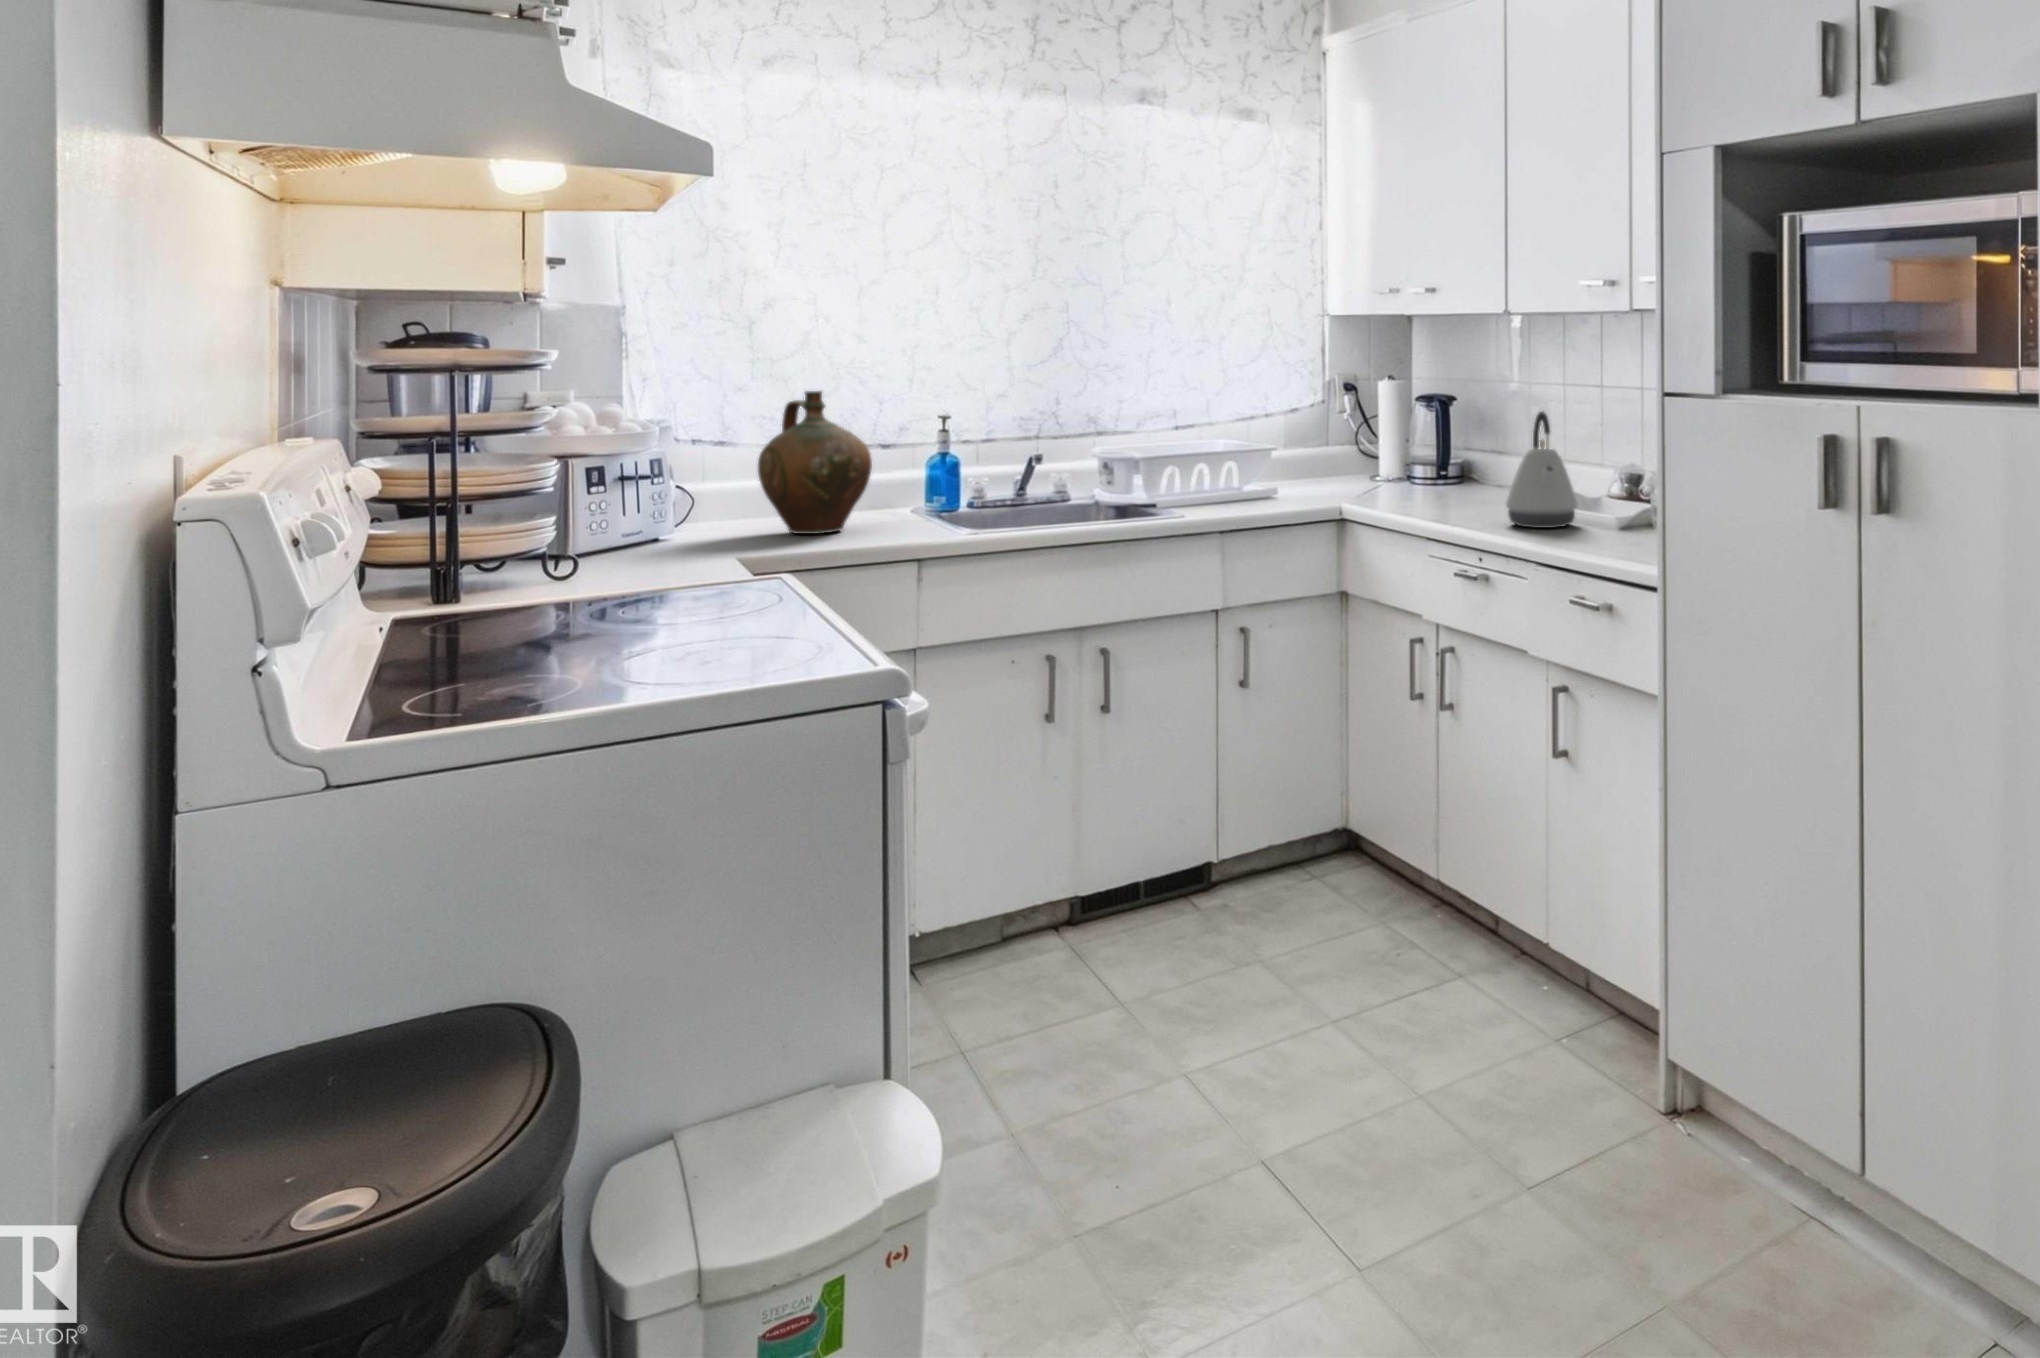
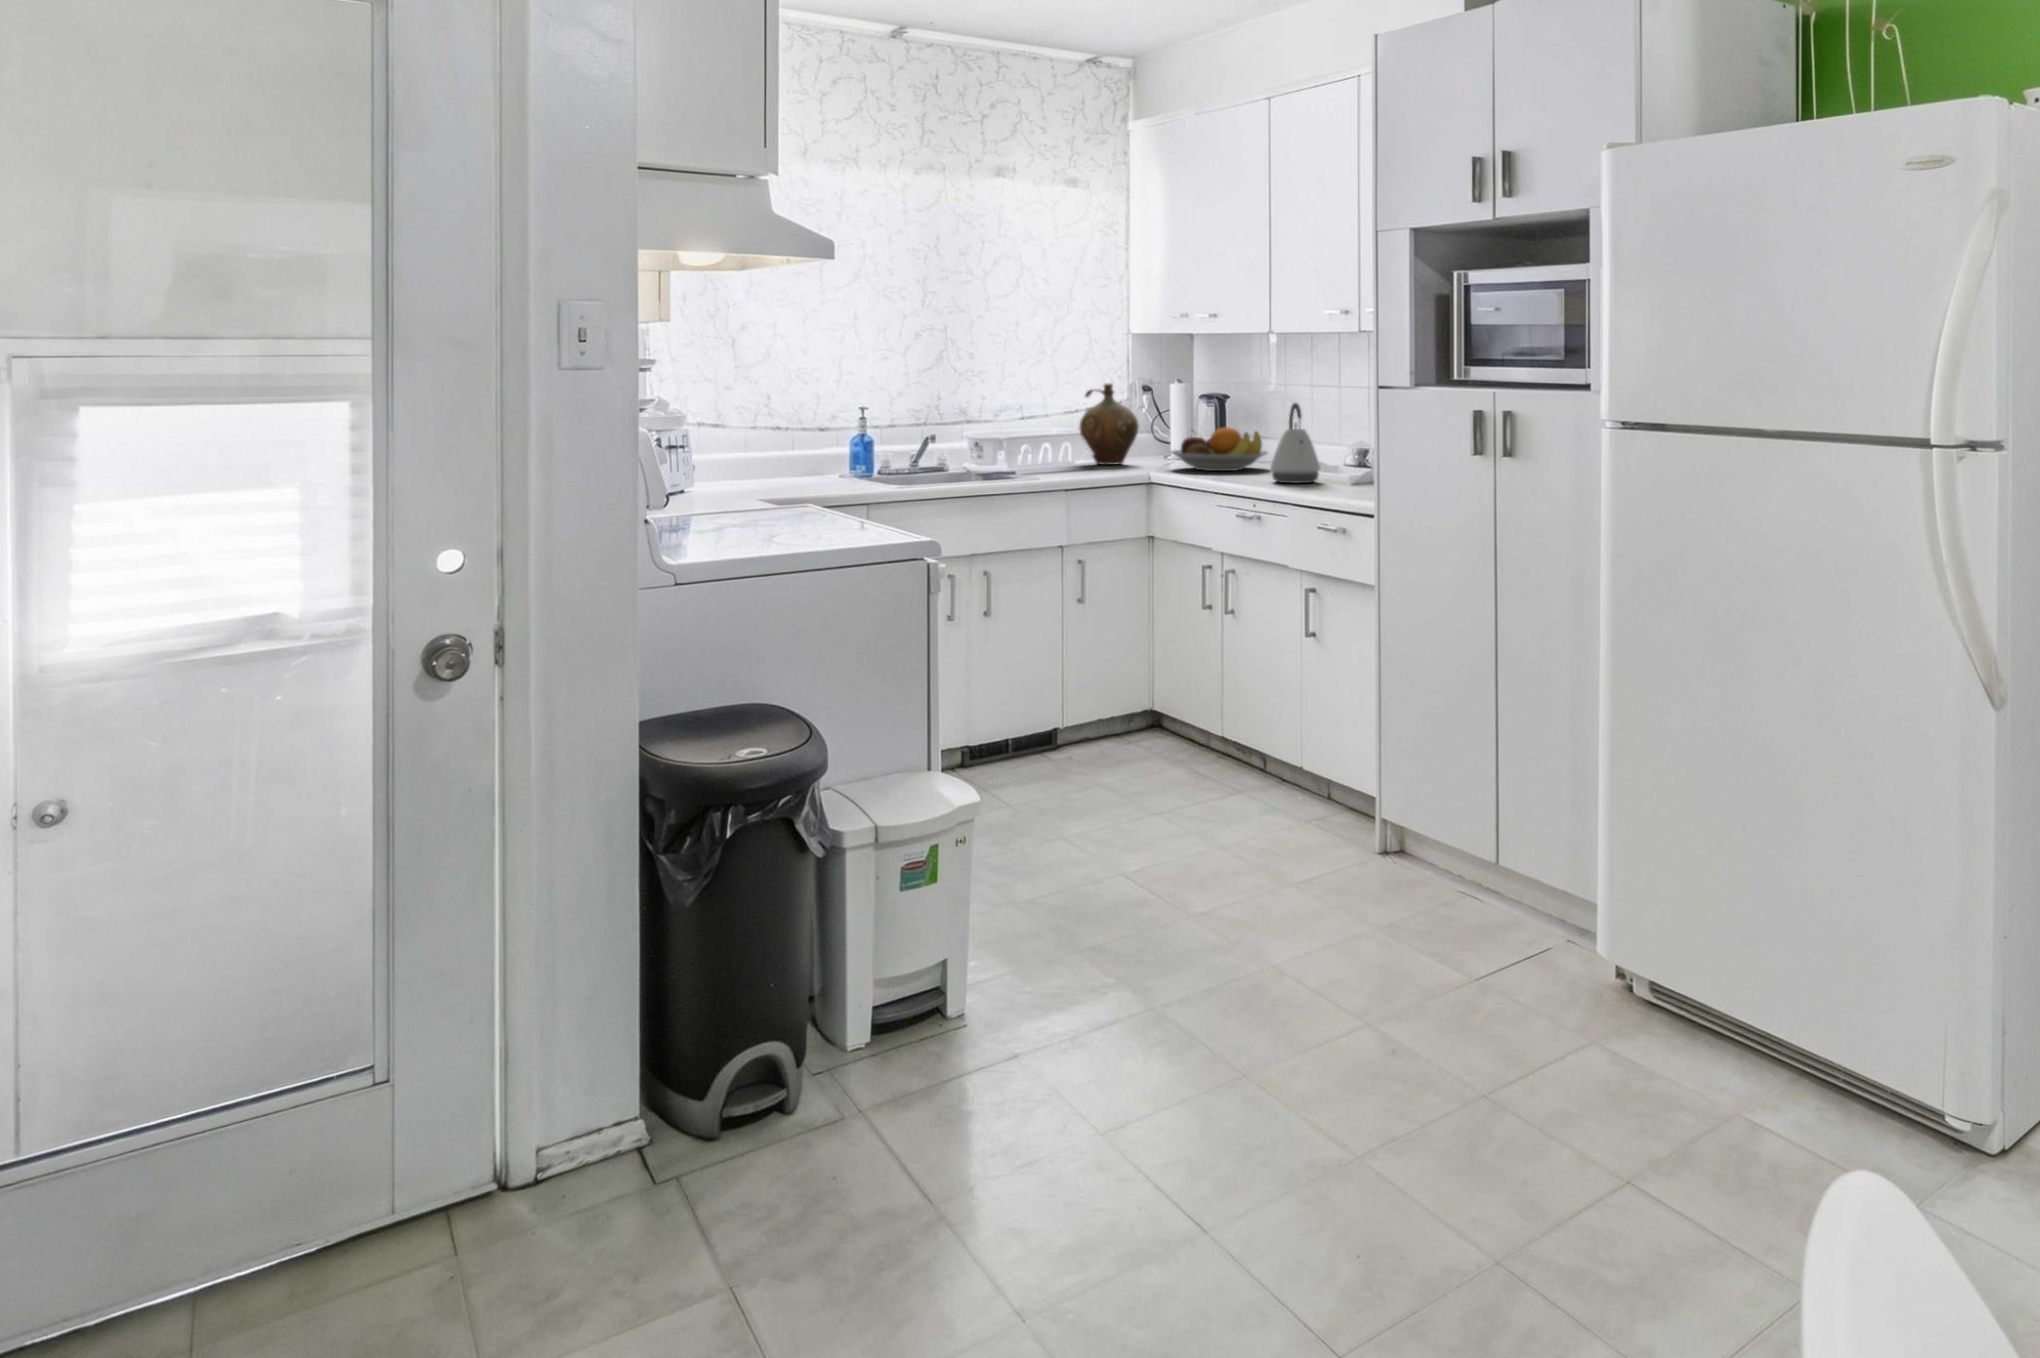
ceramic jug: present [758,391,872,534] -> present [1079,384,1138,465]
fruit bowl: none [1371,442,1508,503] -> present [1171,427,1267,471]

